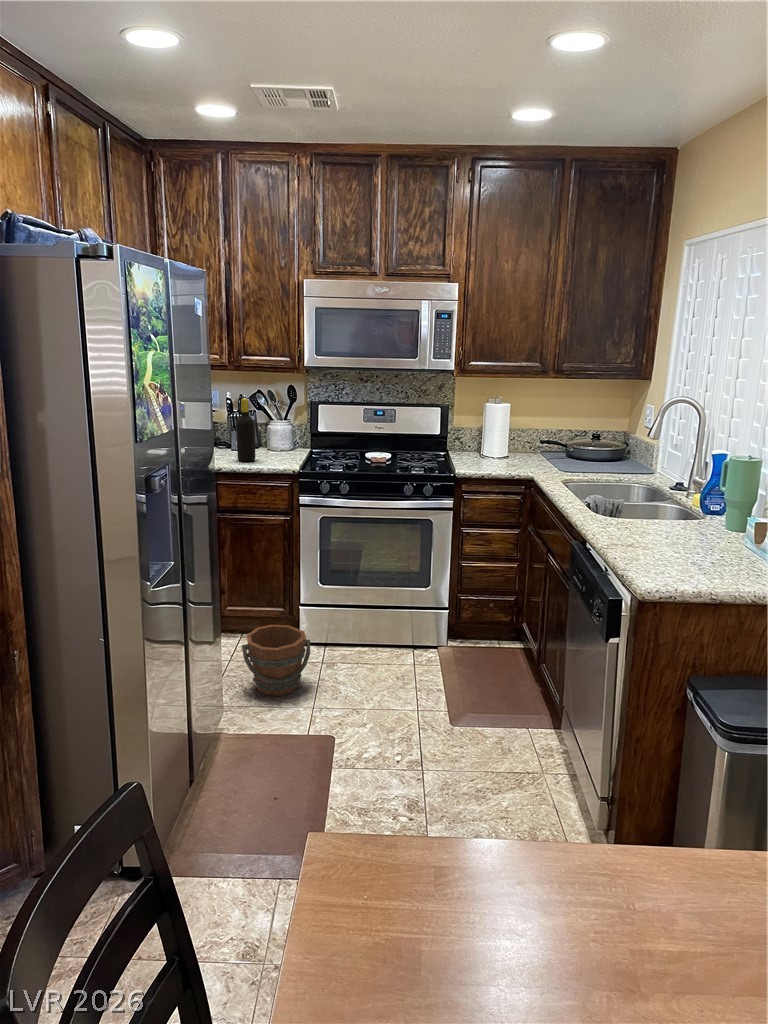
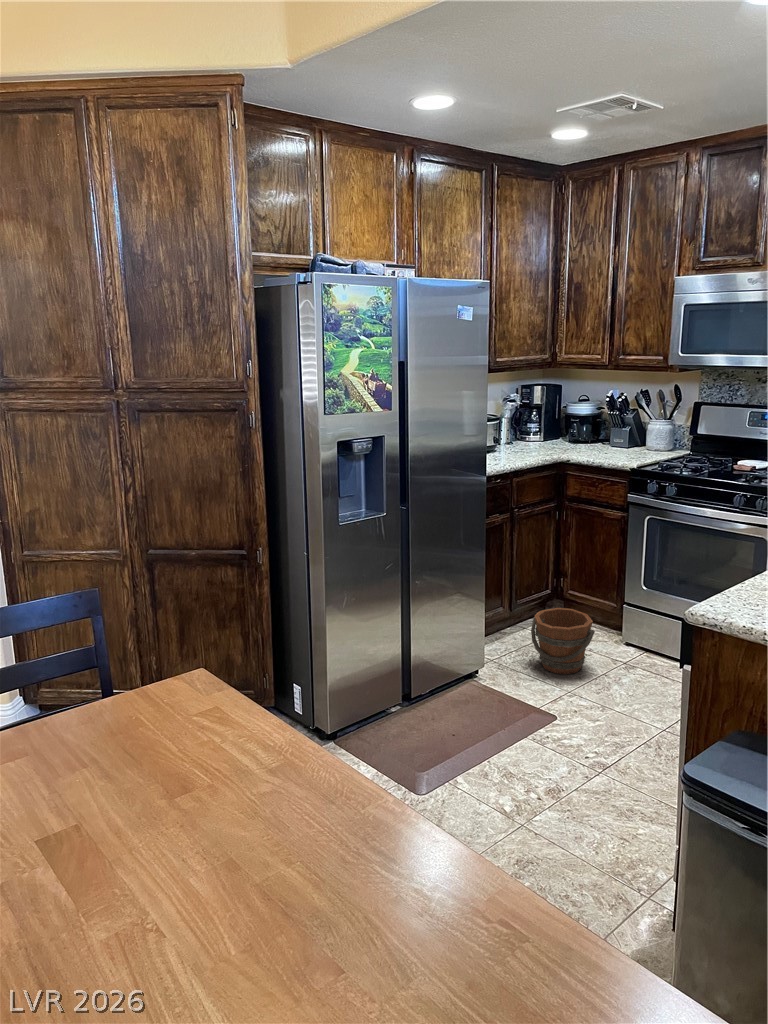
bottle: present [236,399,255,462] -> none [592,396,611,456]

